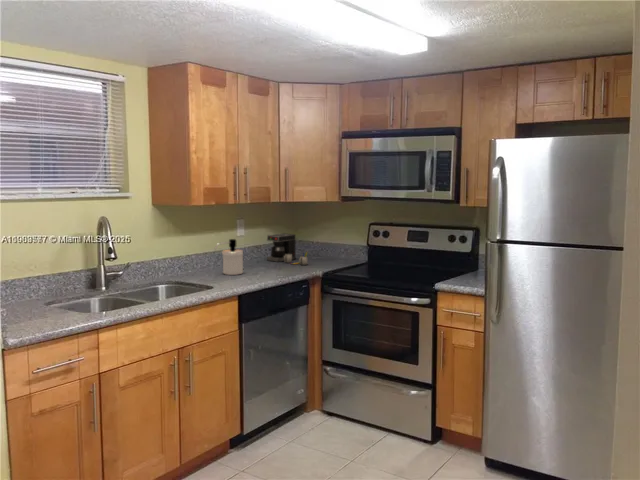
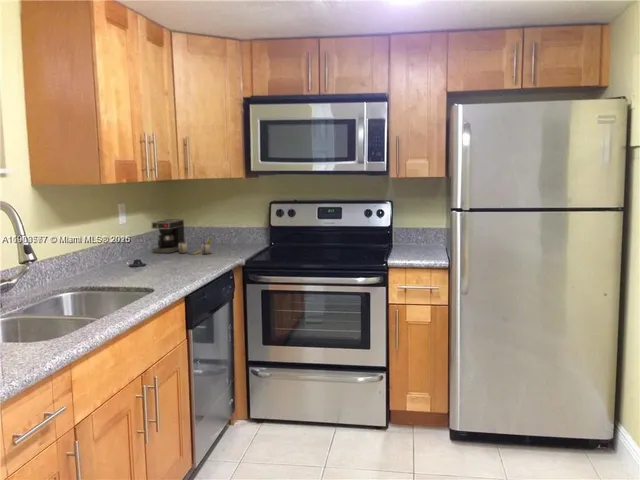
soap dispenser: present [215,239,243,275] -> none [121,227,152,272]

